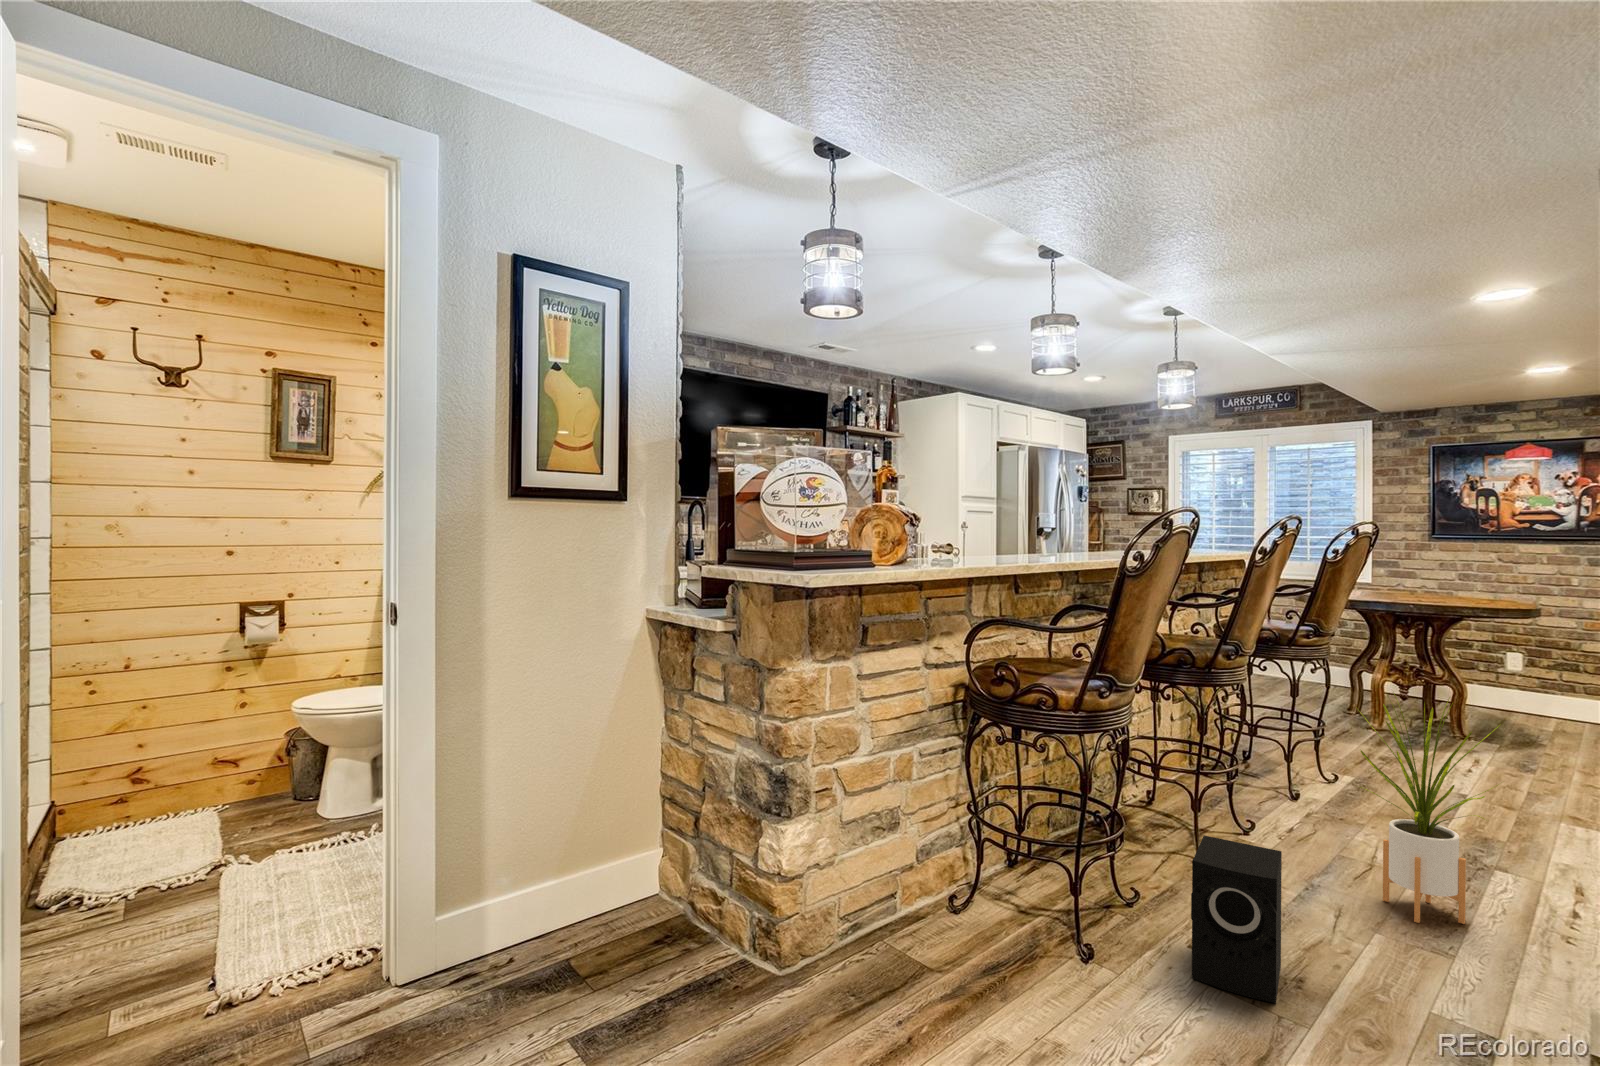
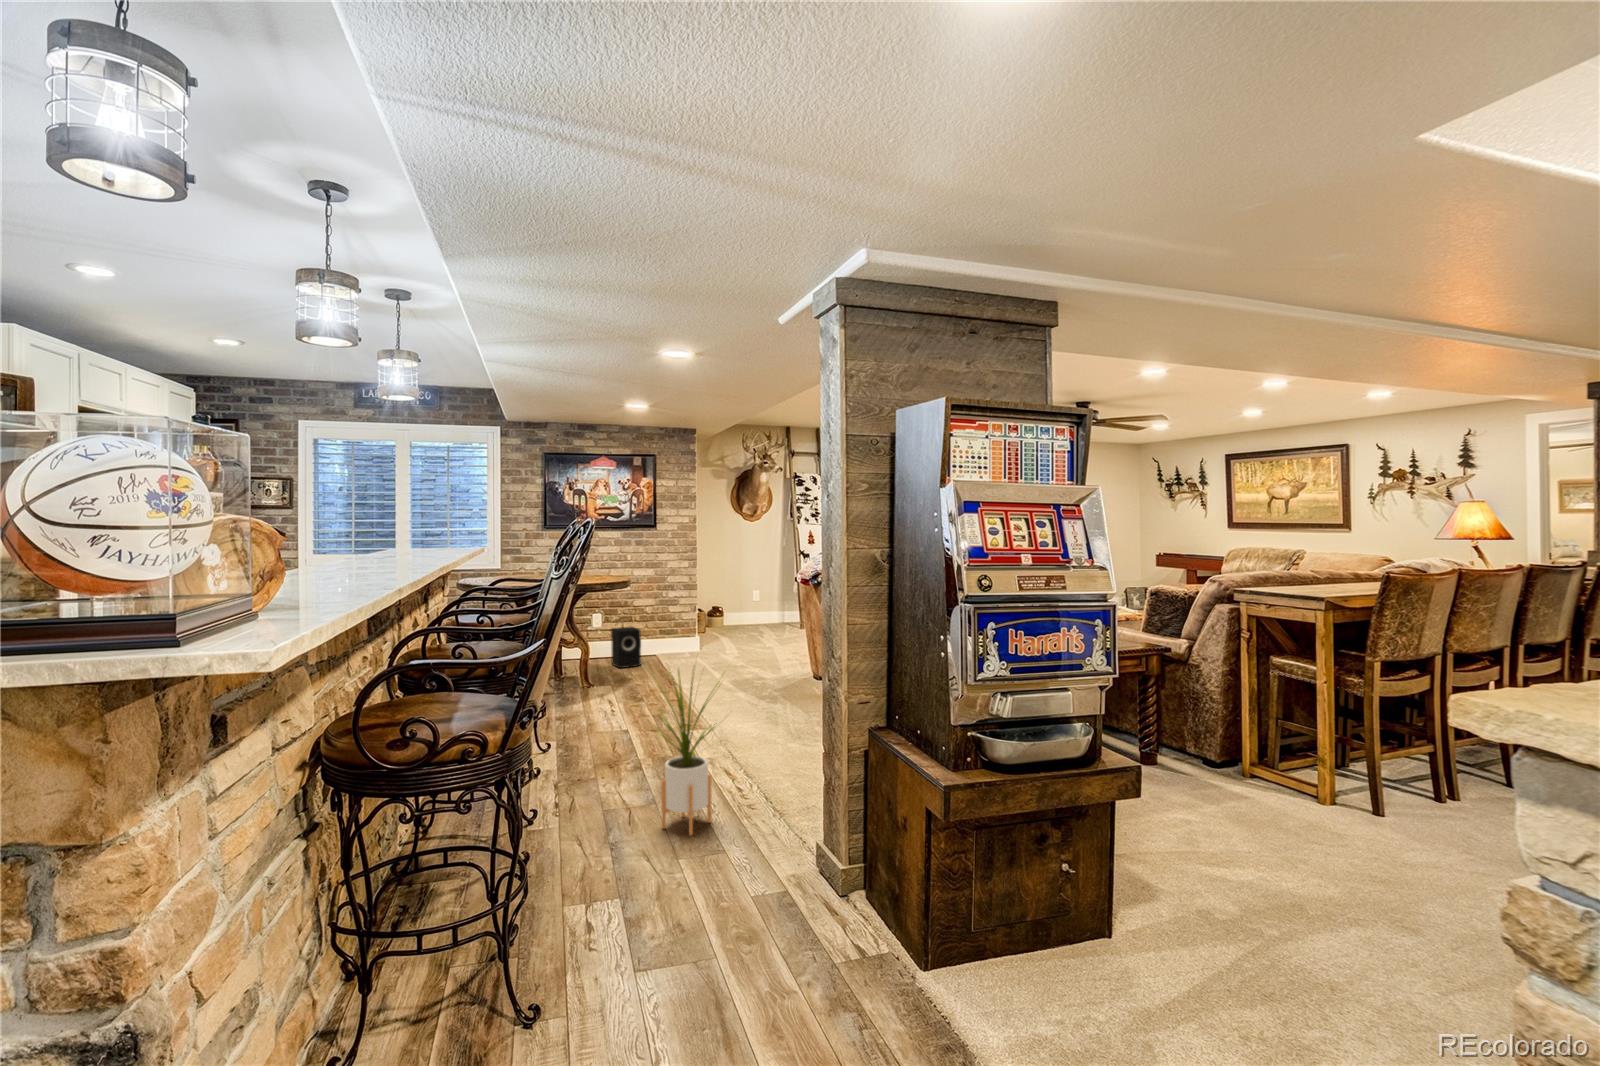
speaker: present [1191,835,1282,1003] -> present [611,626,641,668]

